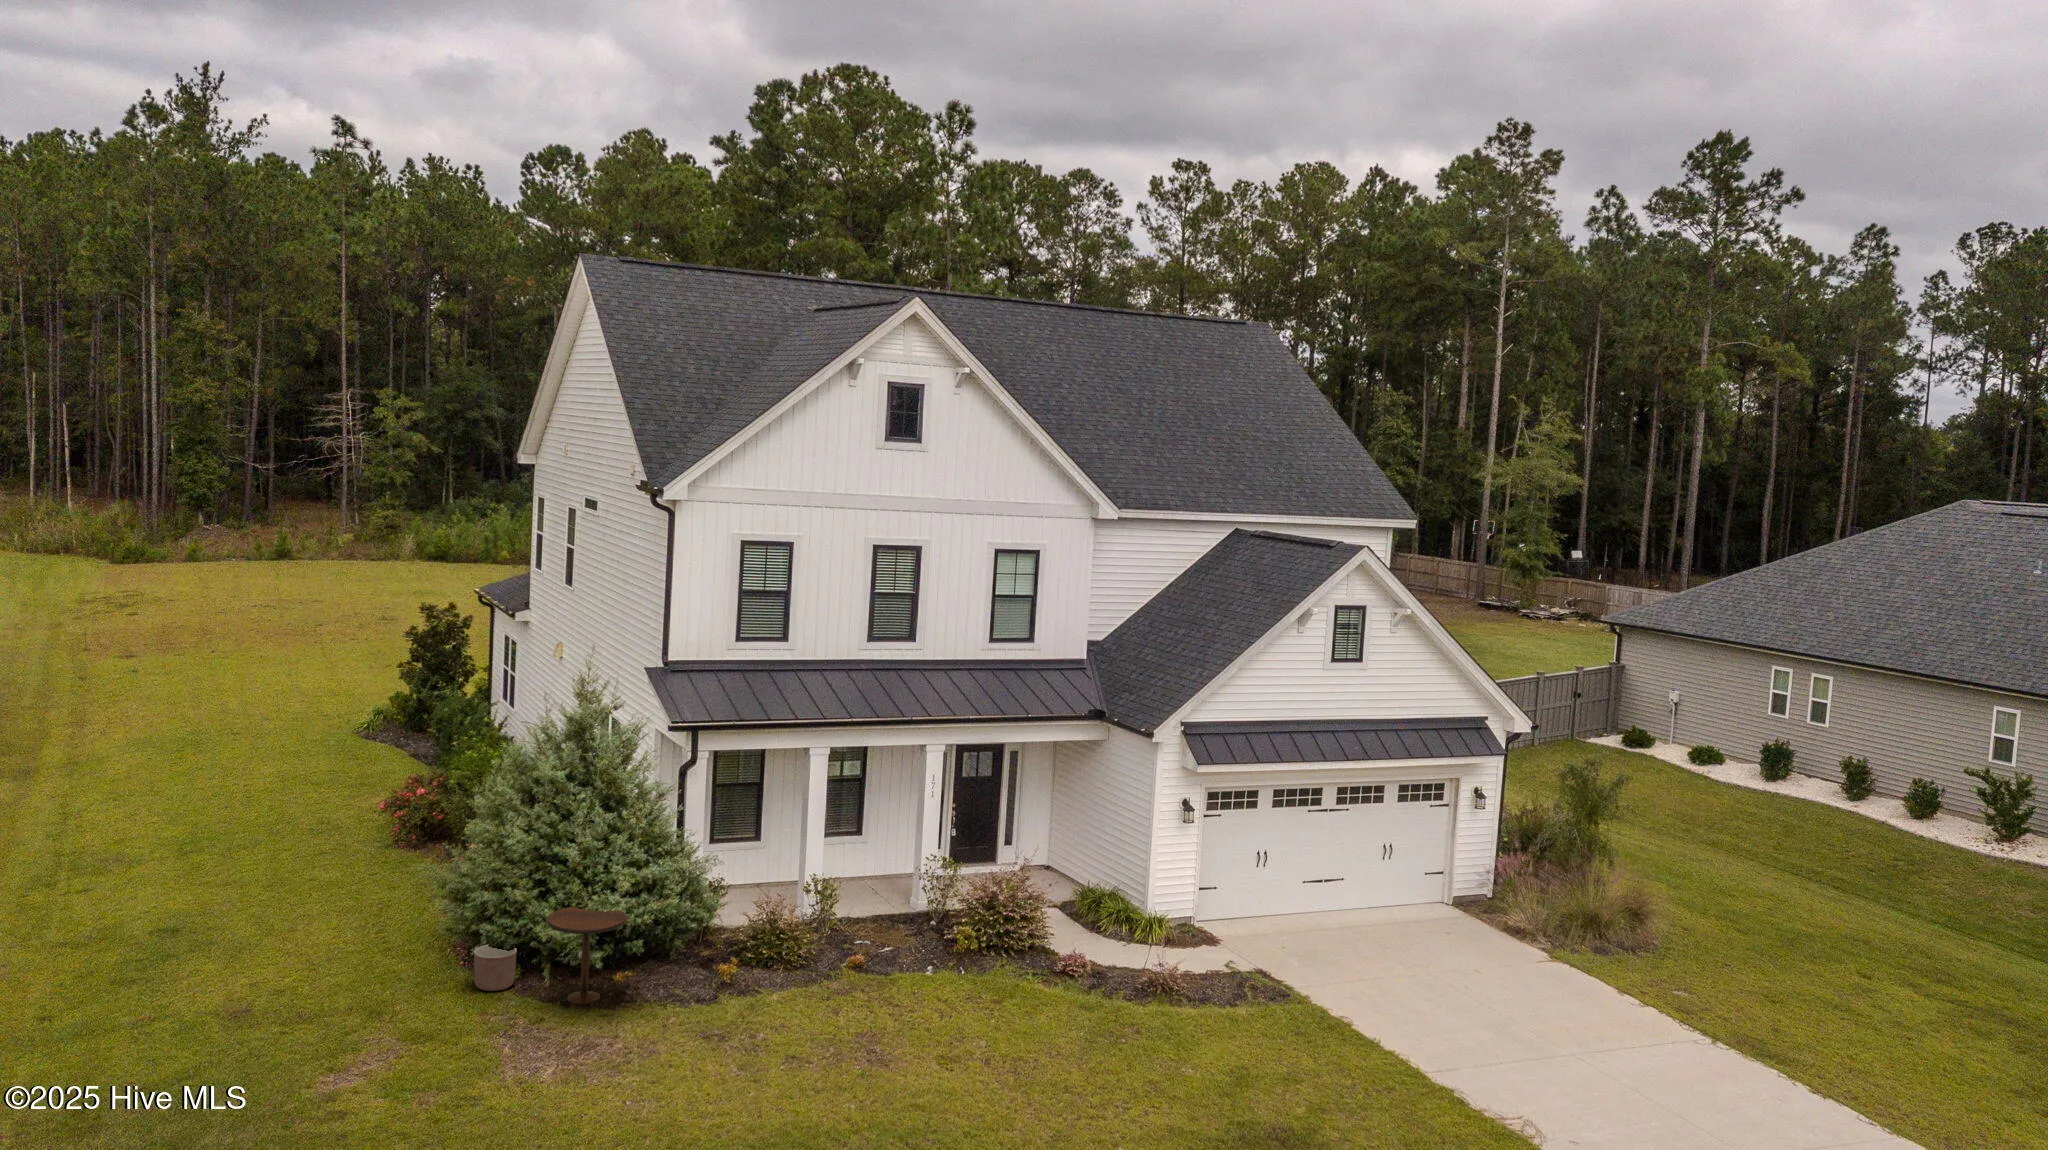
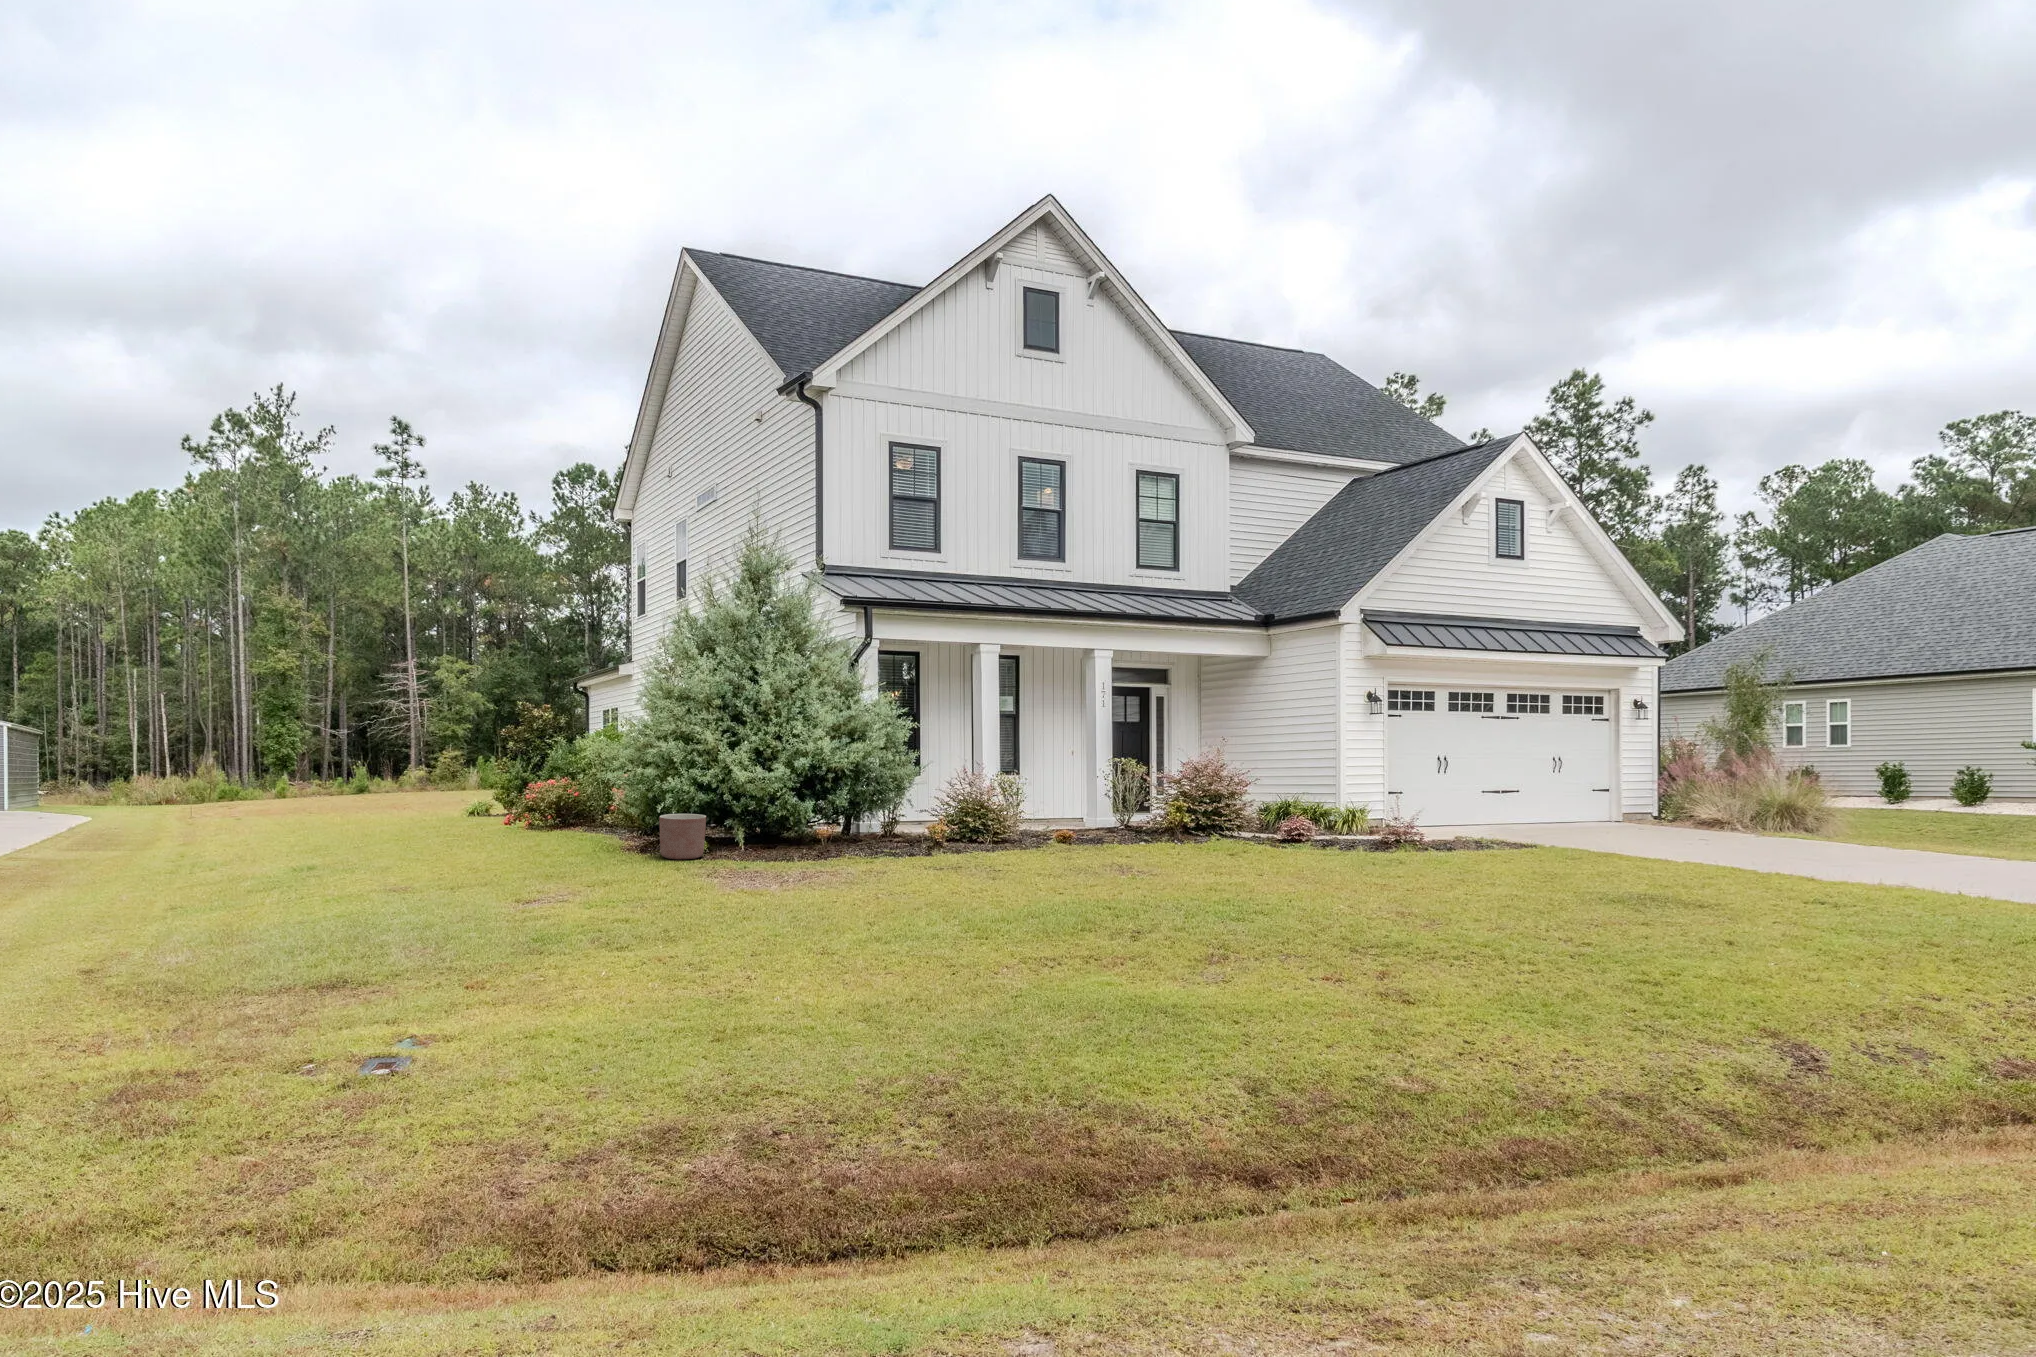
pedestal table: present [546,907,627,1004] -> none [744,765,833,865]

